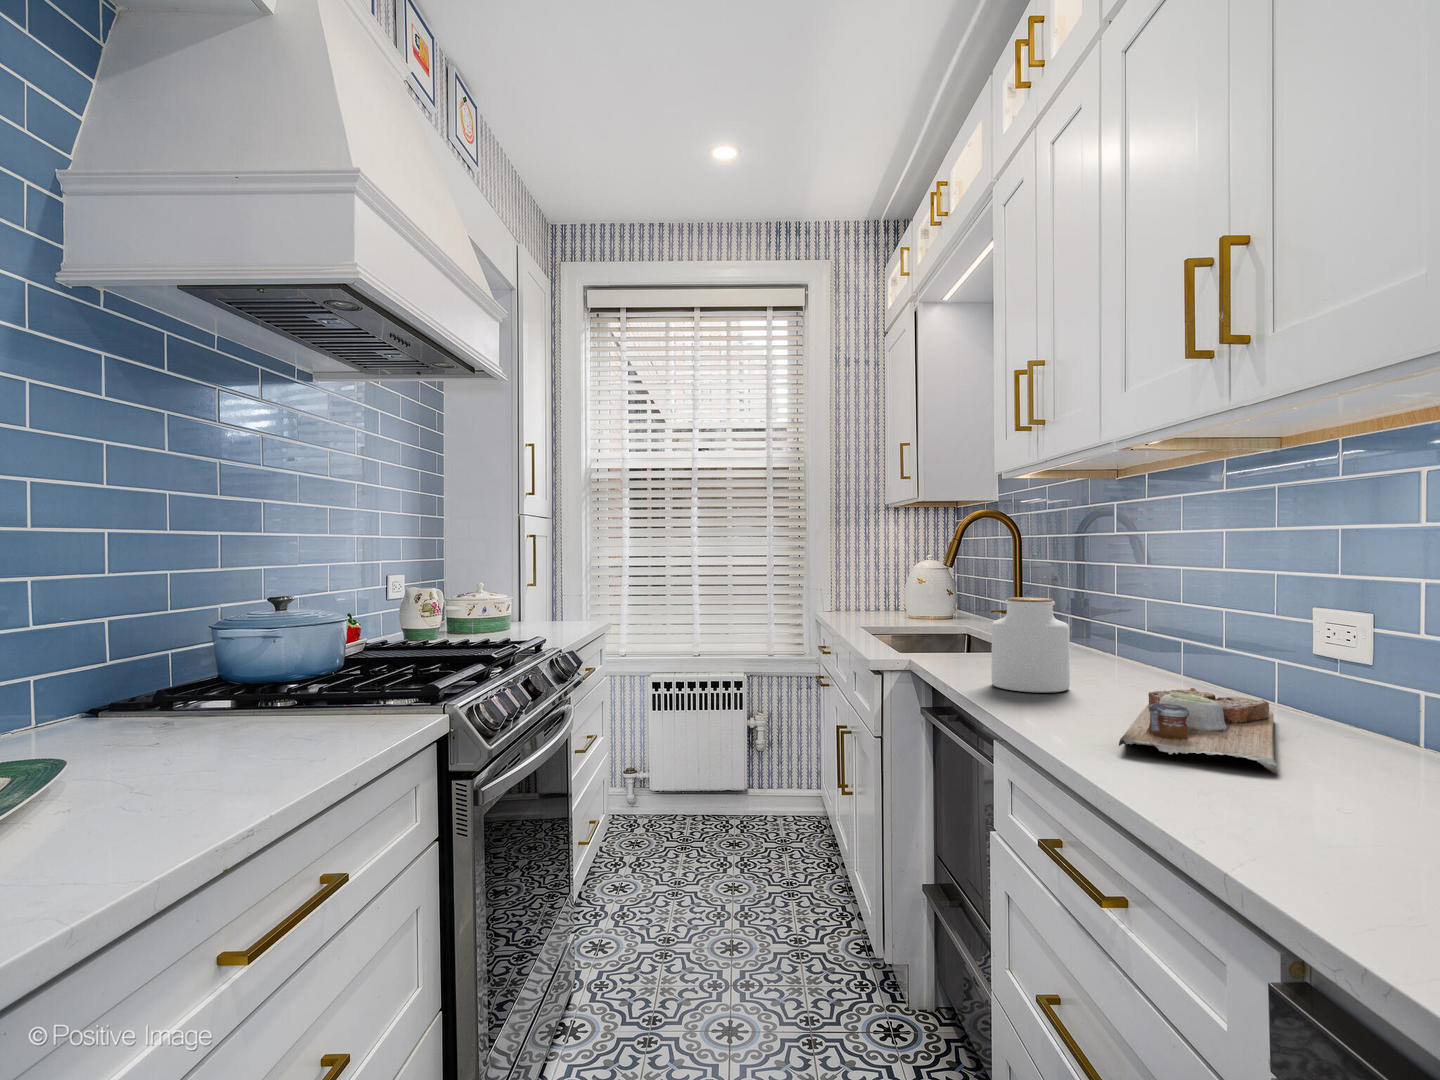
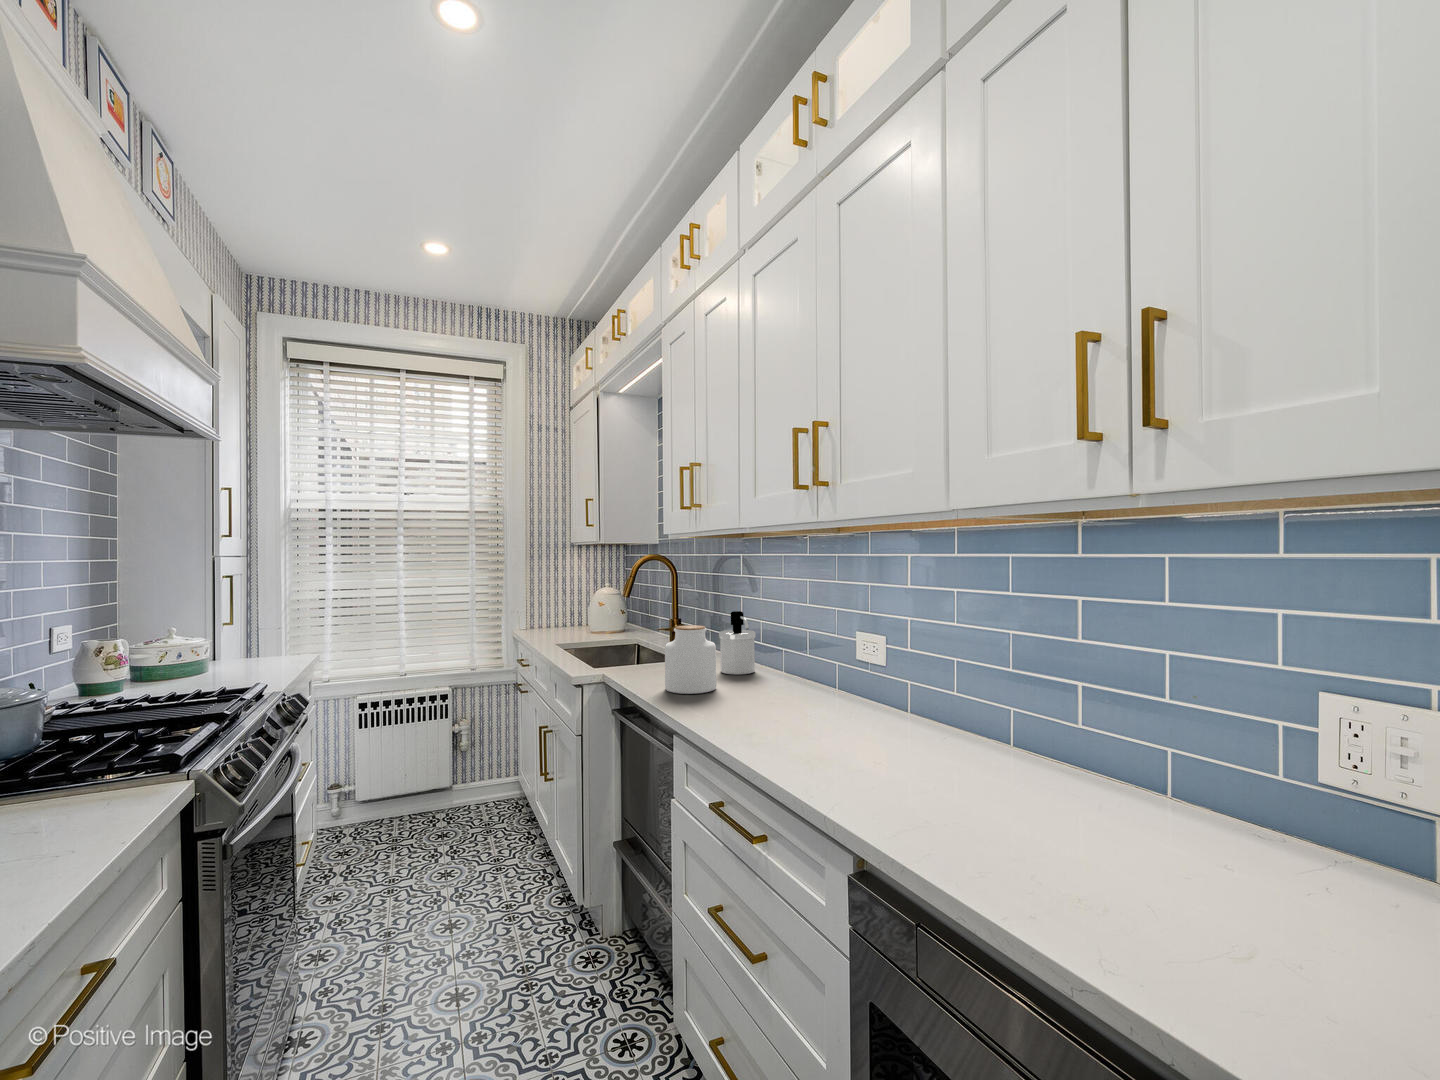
soap dispenser: none [1080,585,1139,676] -> present [719,611,756,674]
cutting board: present [1119,688,1277,774] -> none [756,683,843,740]

